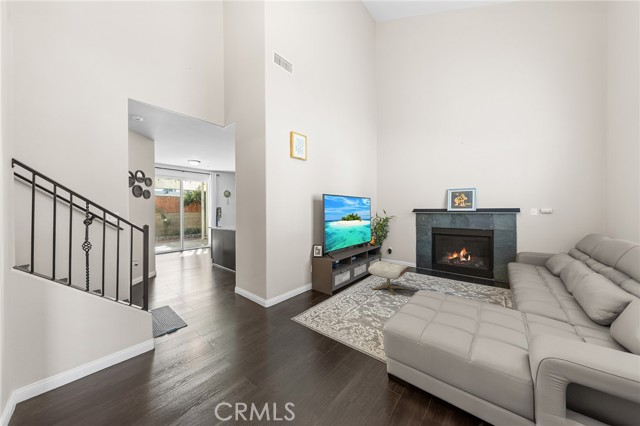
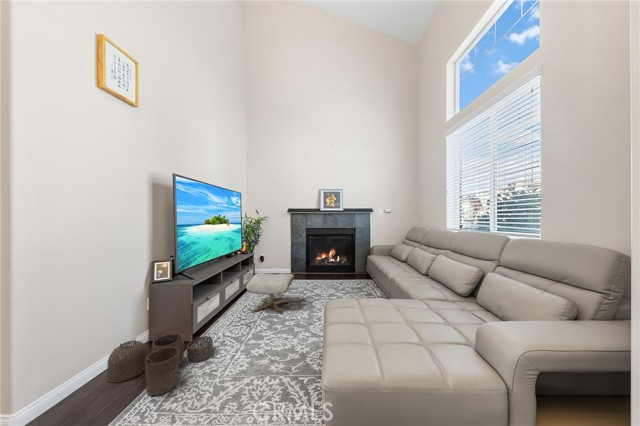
woven basket: none [288,284,340,315] -> present [107,333,213,395]

